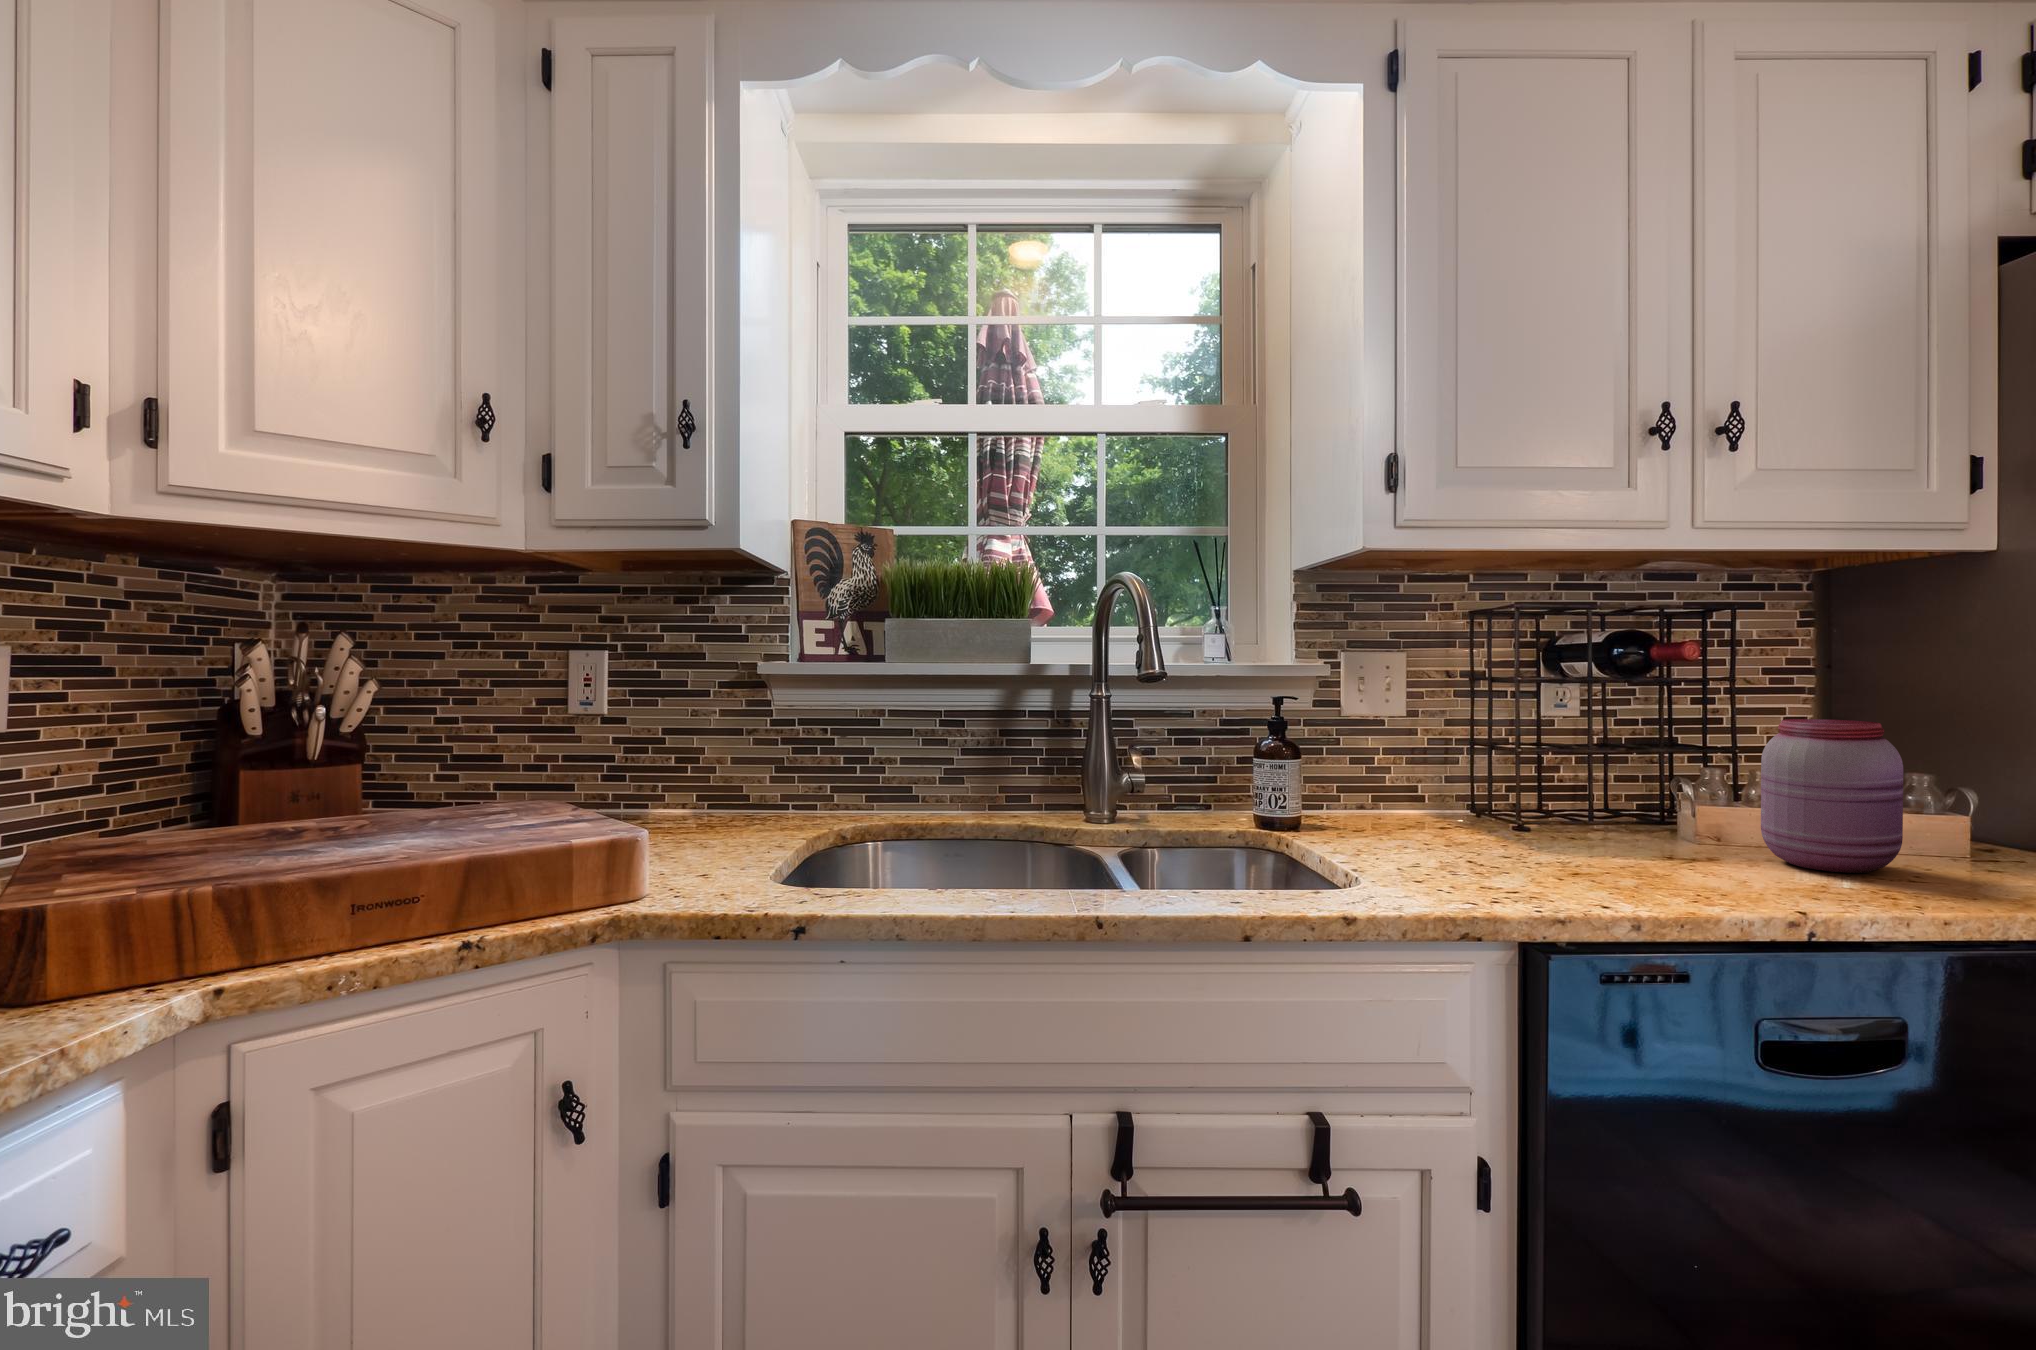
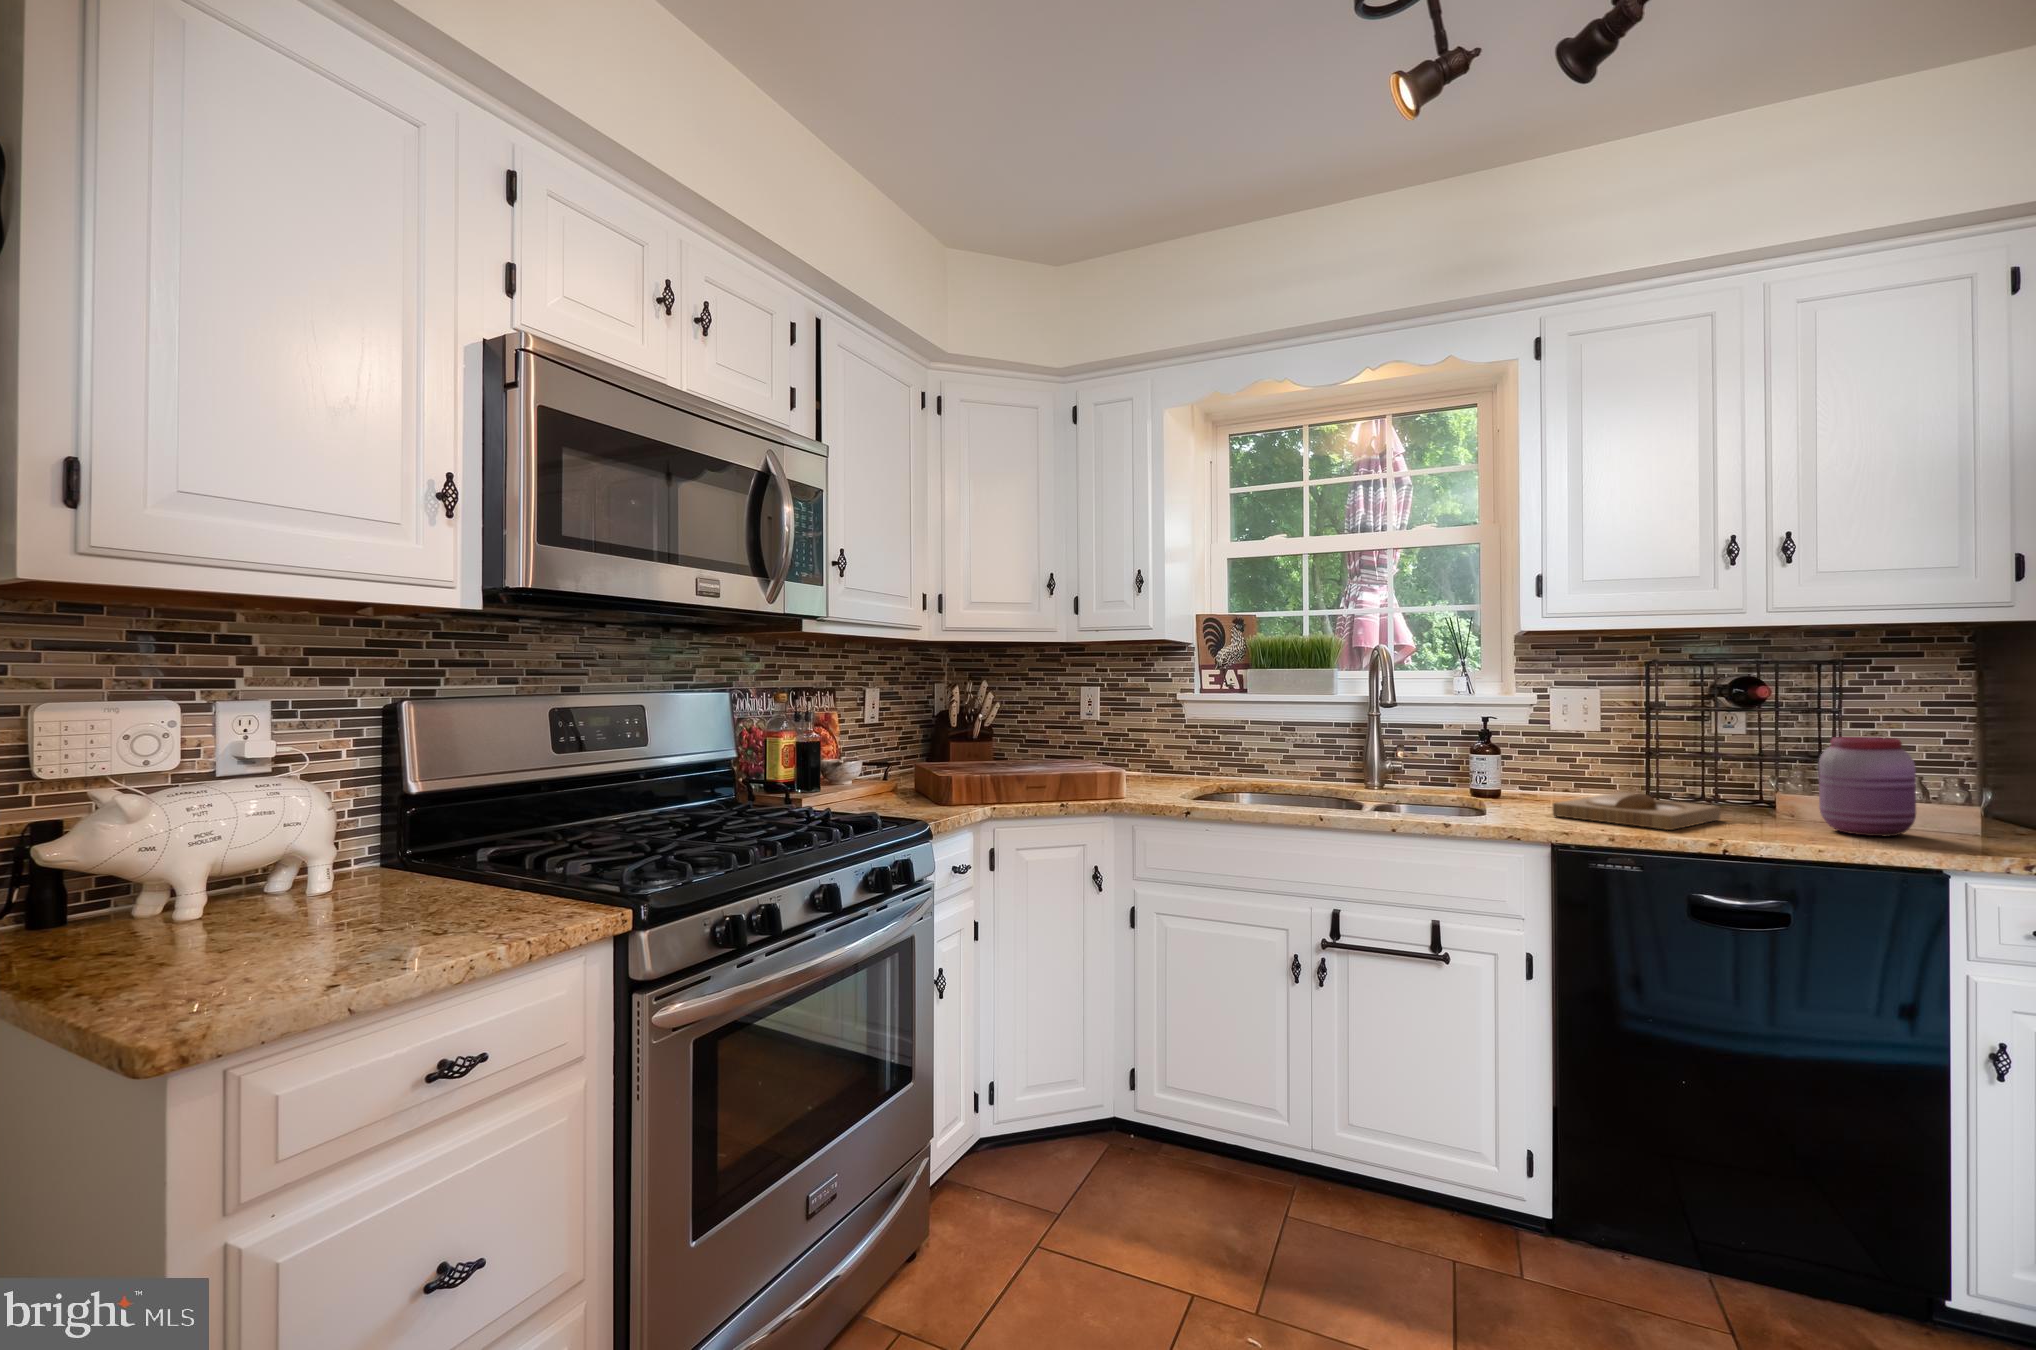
tray: none [1414,817,1624,888] -> present [1553,793,1720,830]

